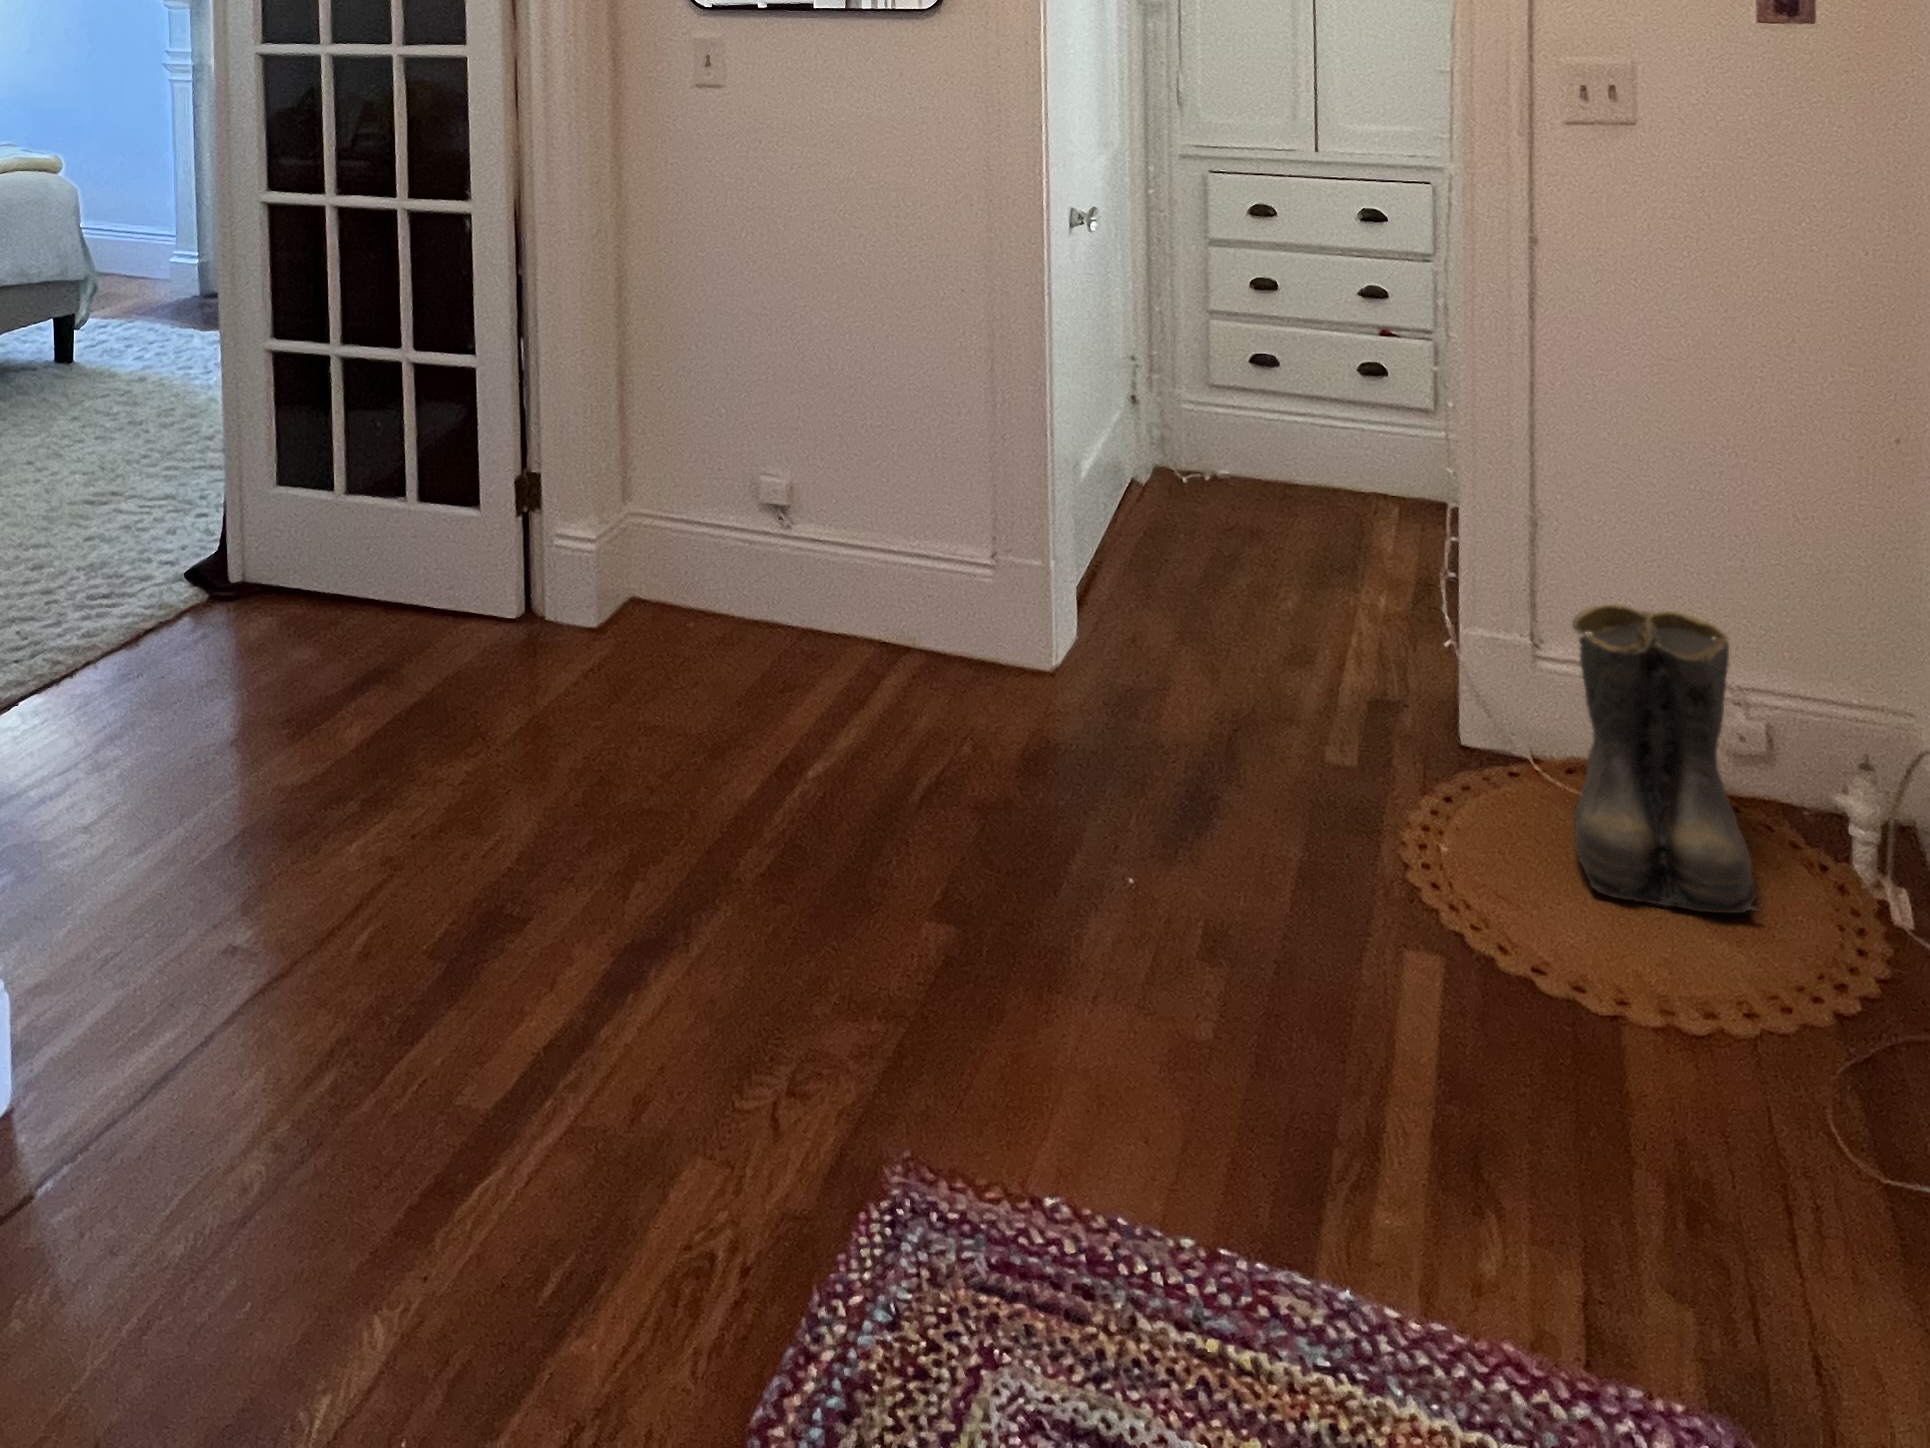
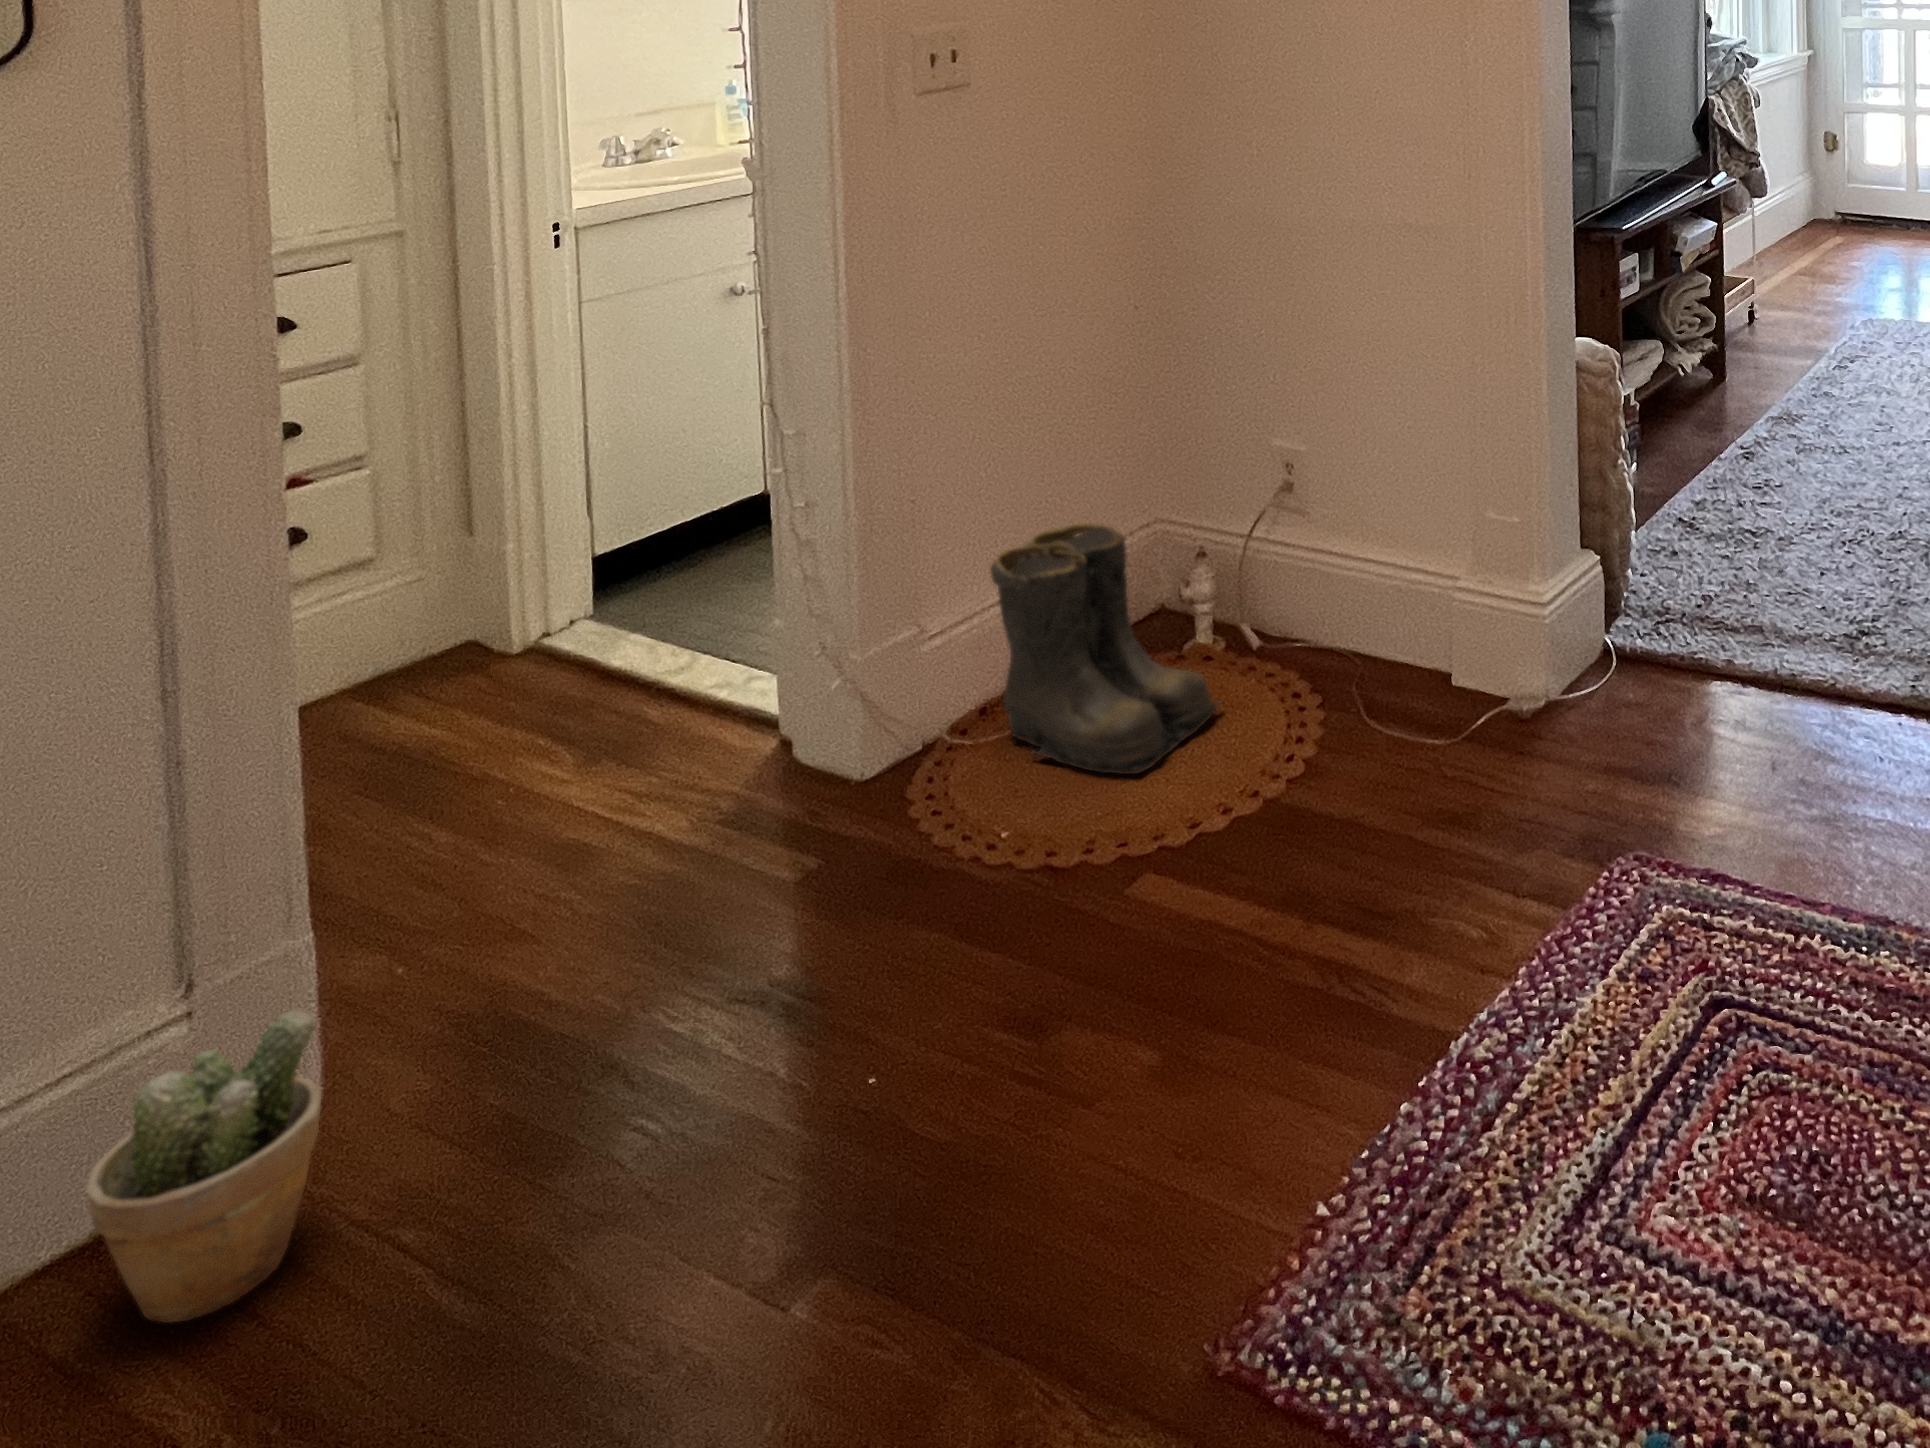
potted plant: none [891,565,988,709] -> present [86,1010,321,1323]

